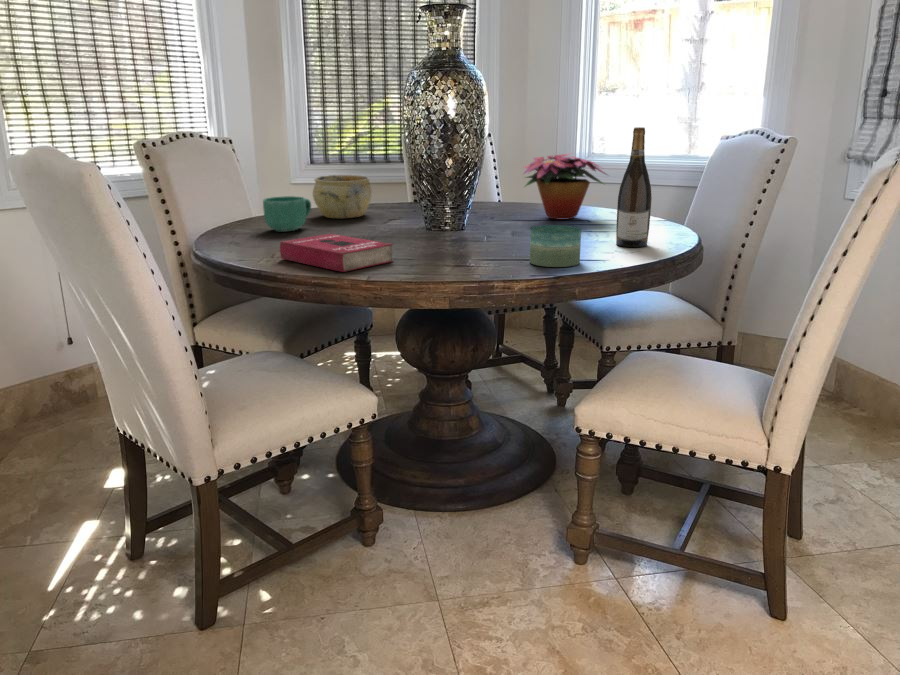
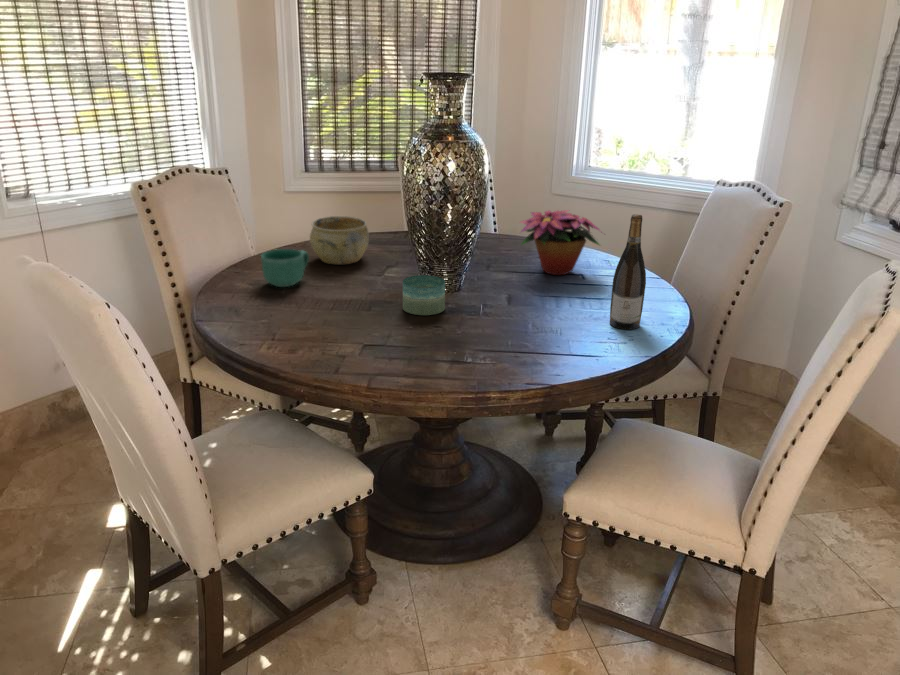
candle: present [530,225,581,267] -> present [403,275,445,315]
book: present [280,234,393,272] -> none [281,307,392,365]

